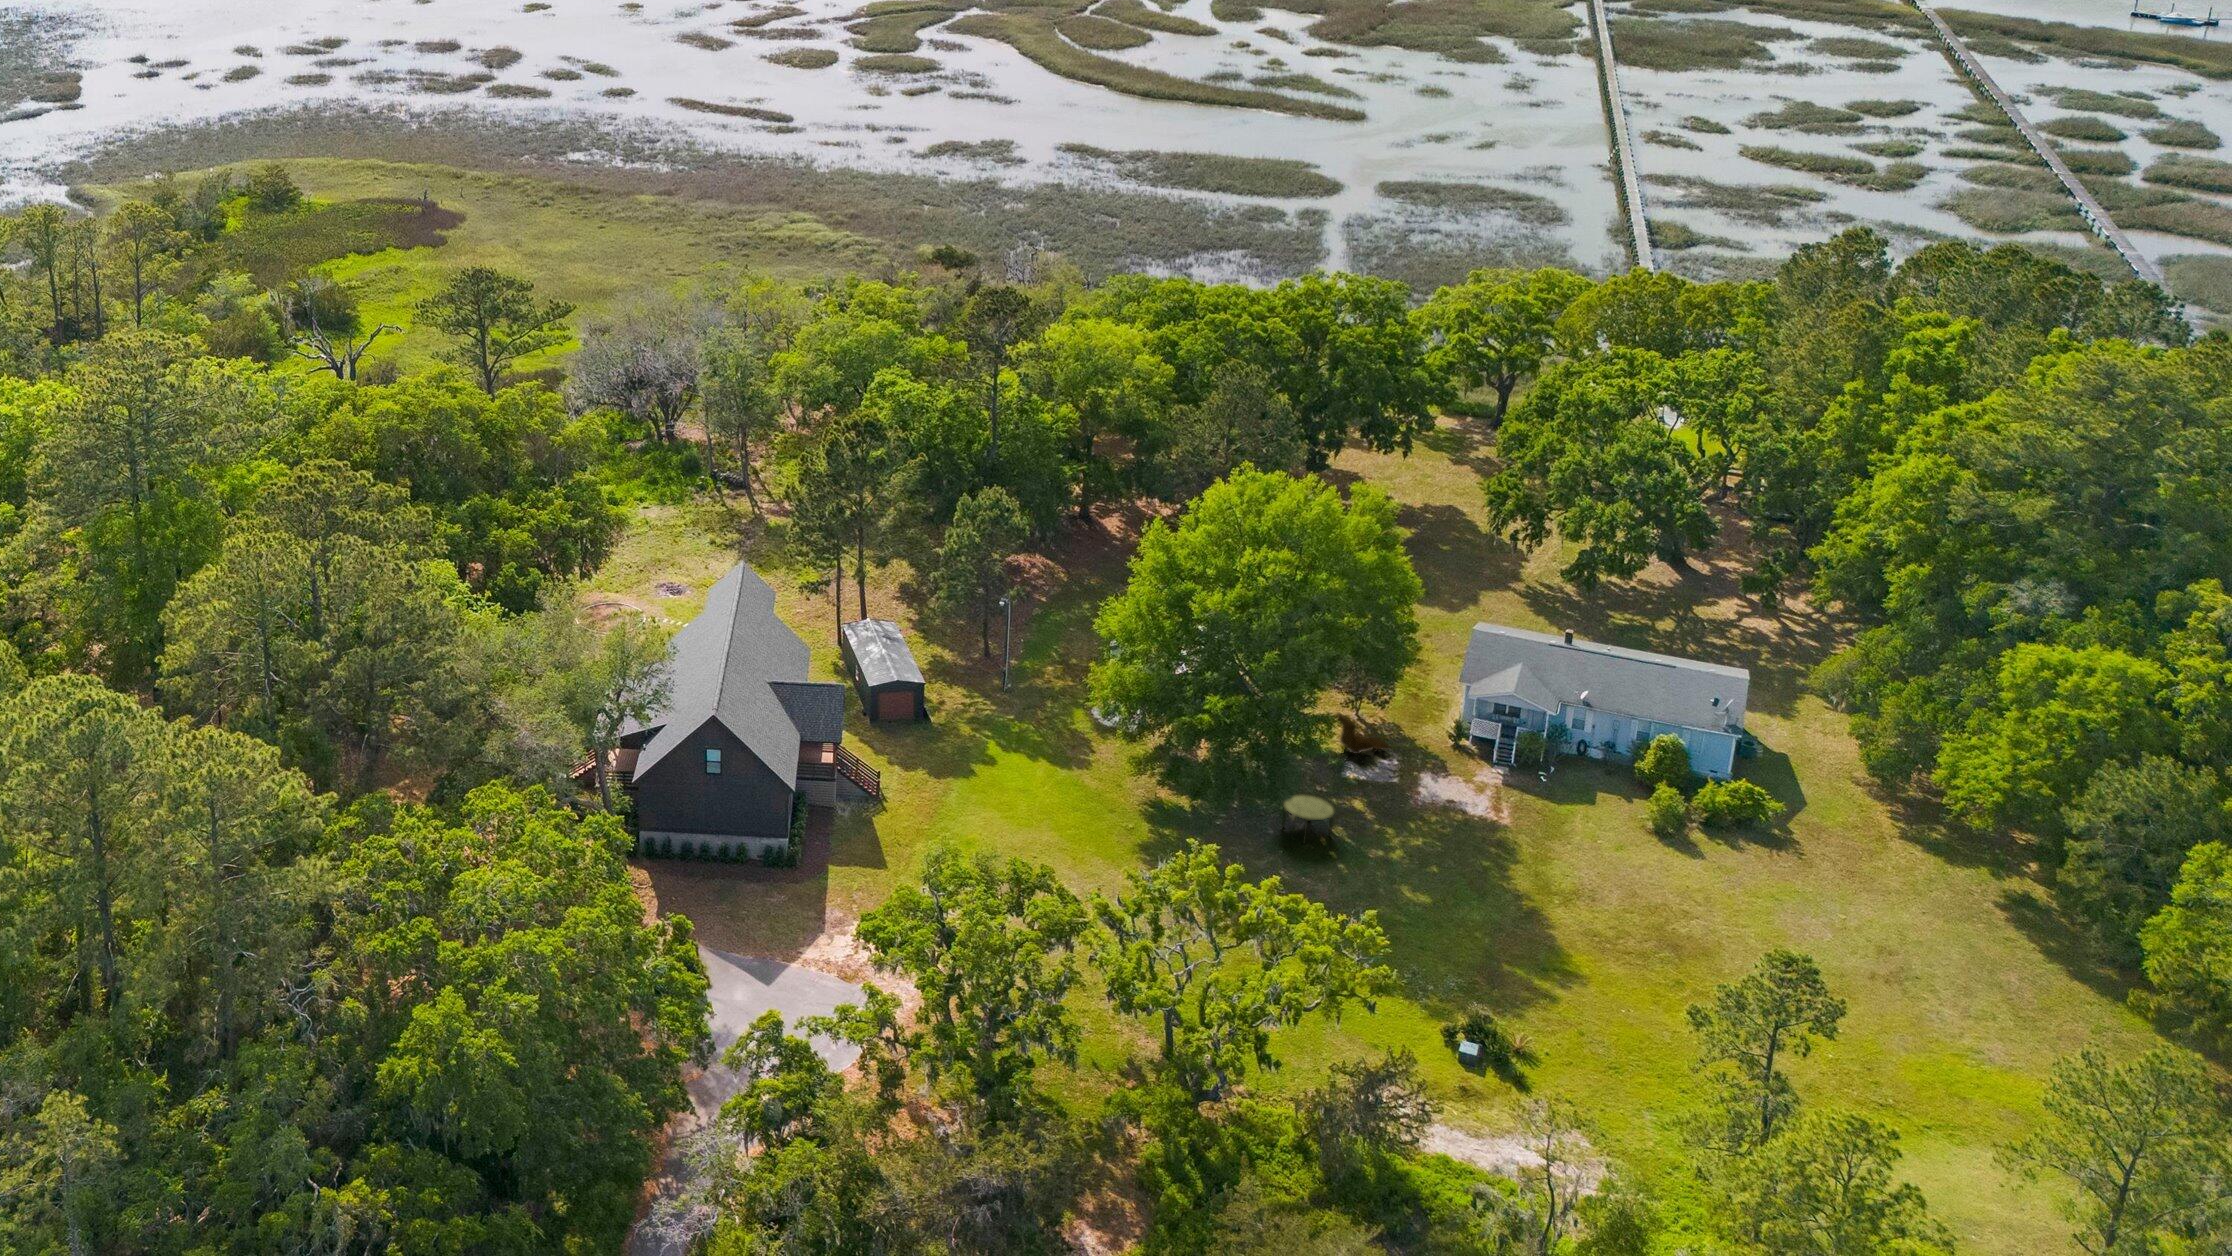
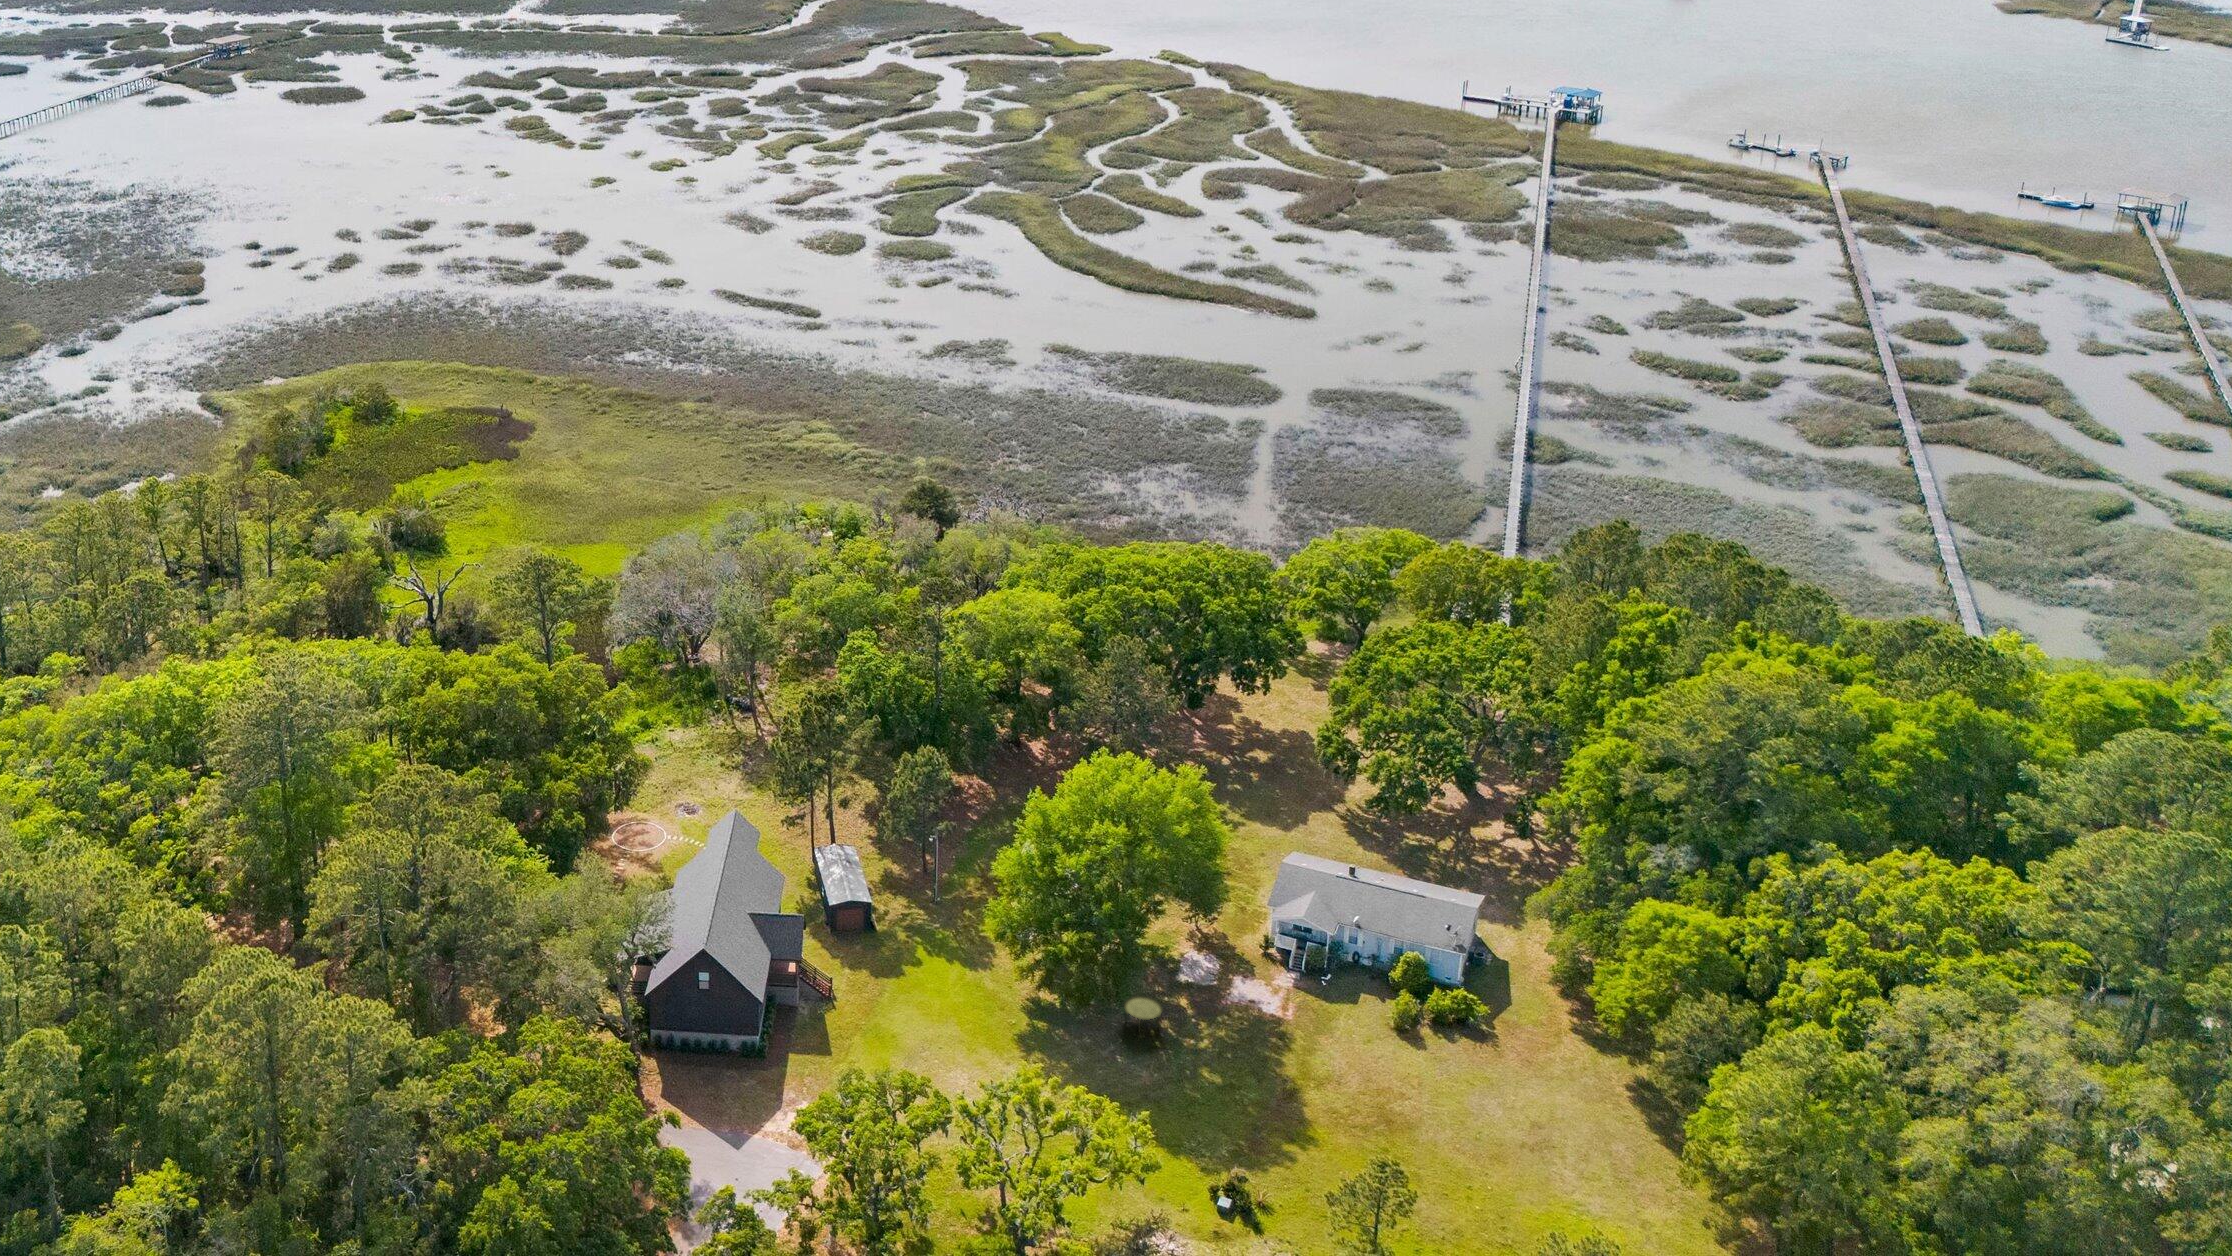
lounge chair: present [1337,713,1389,756] -> none [1175,928,1216,968]

